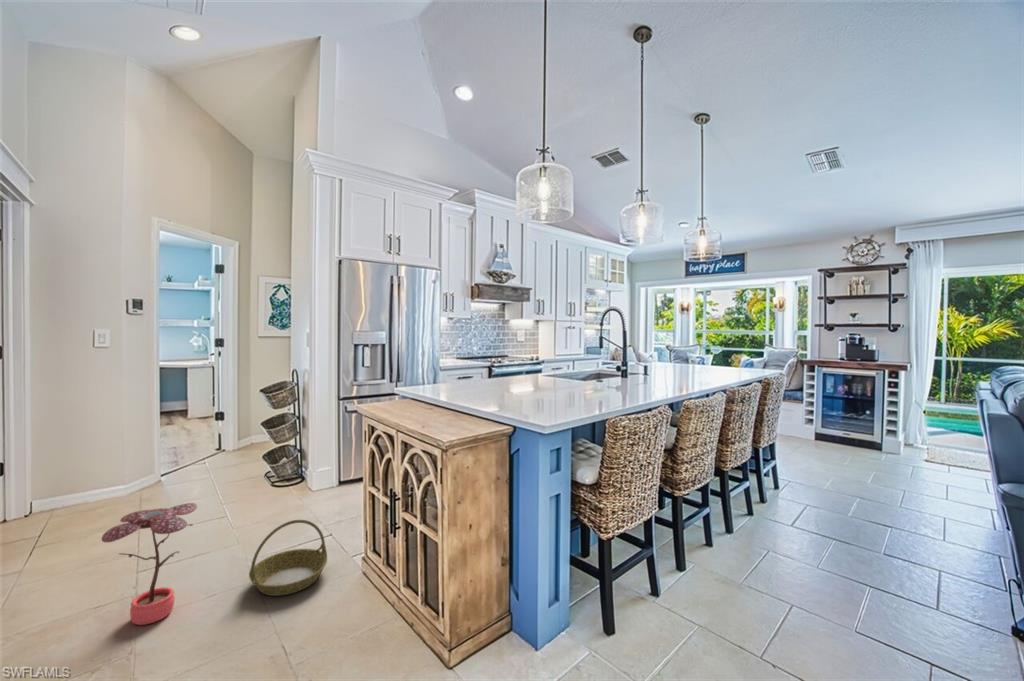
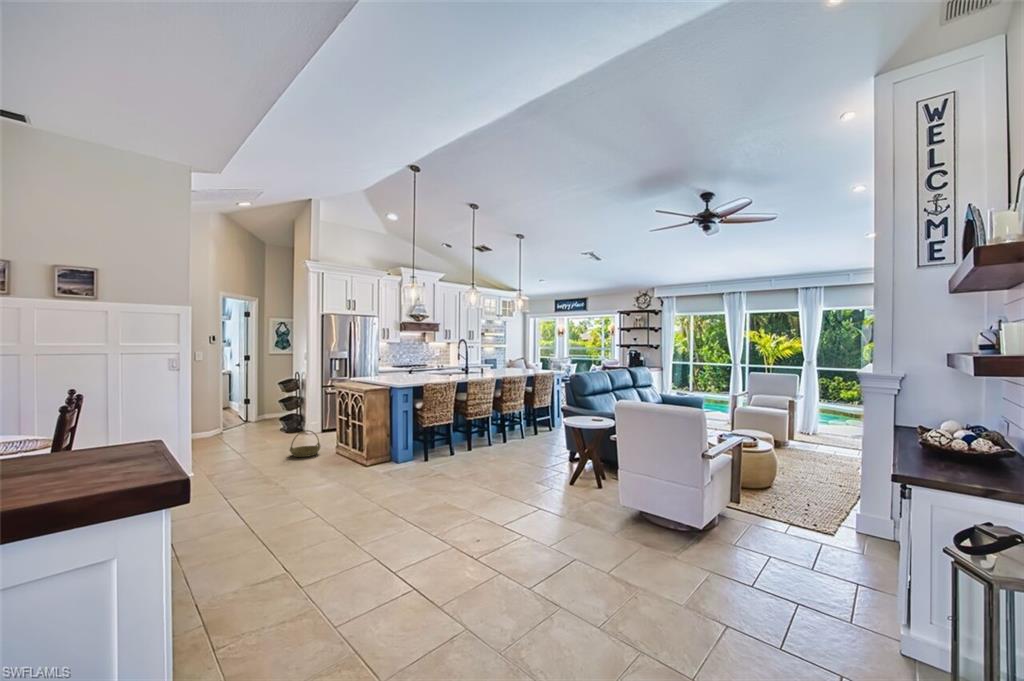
potted plant: present [102,503,197,625] -> none [241,422,269,462]

